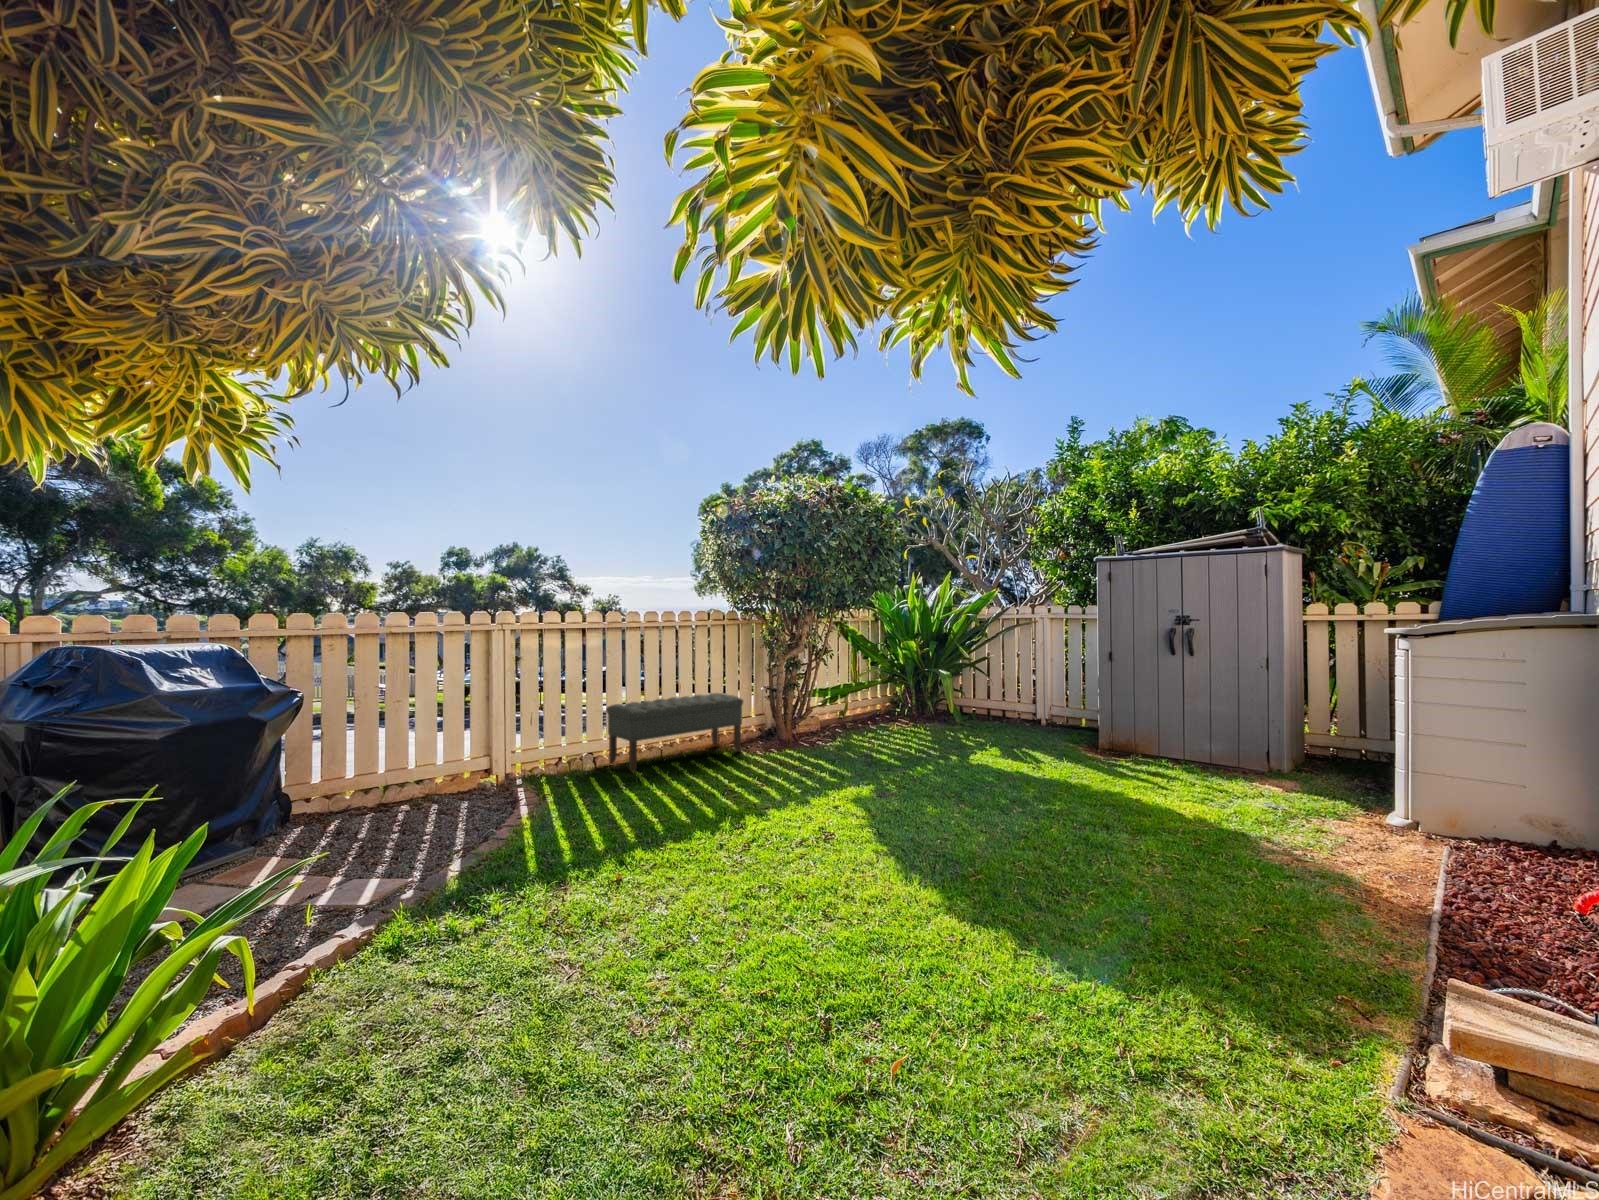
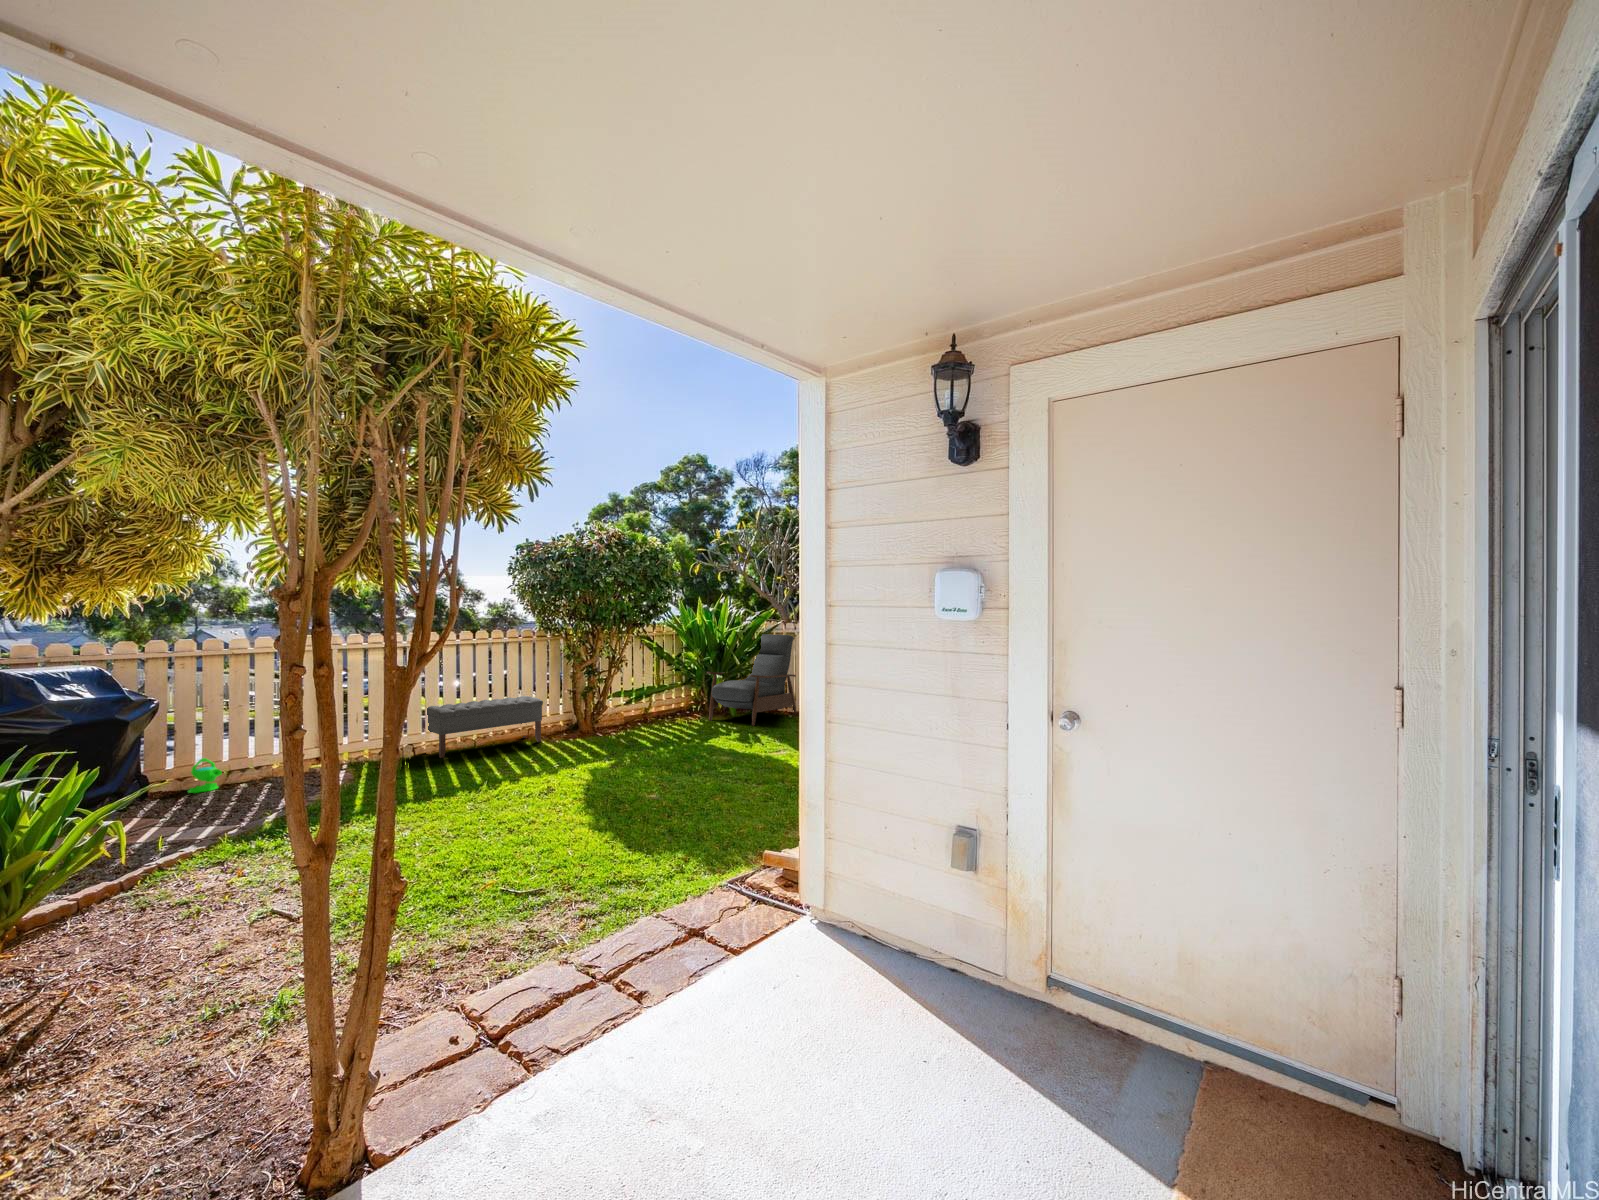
chair: none [921,620,1029,736] -> present [707,634,796,726]
watering can: none [337,769,379,816] -> present [188,758,222,793]

